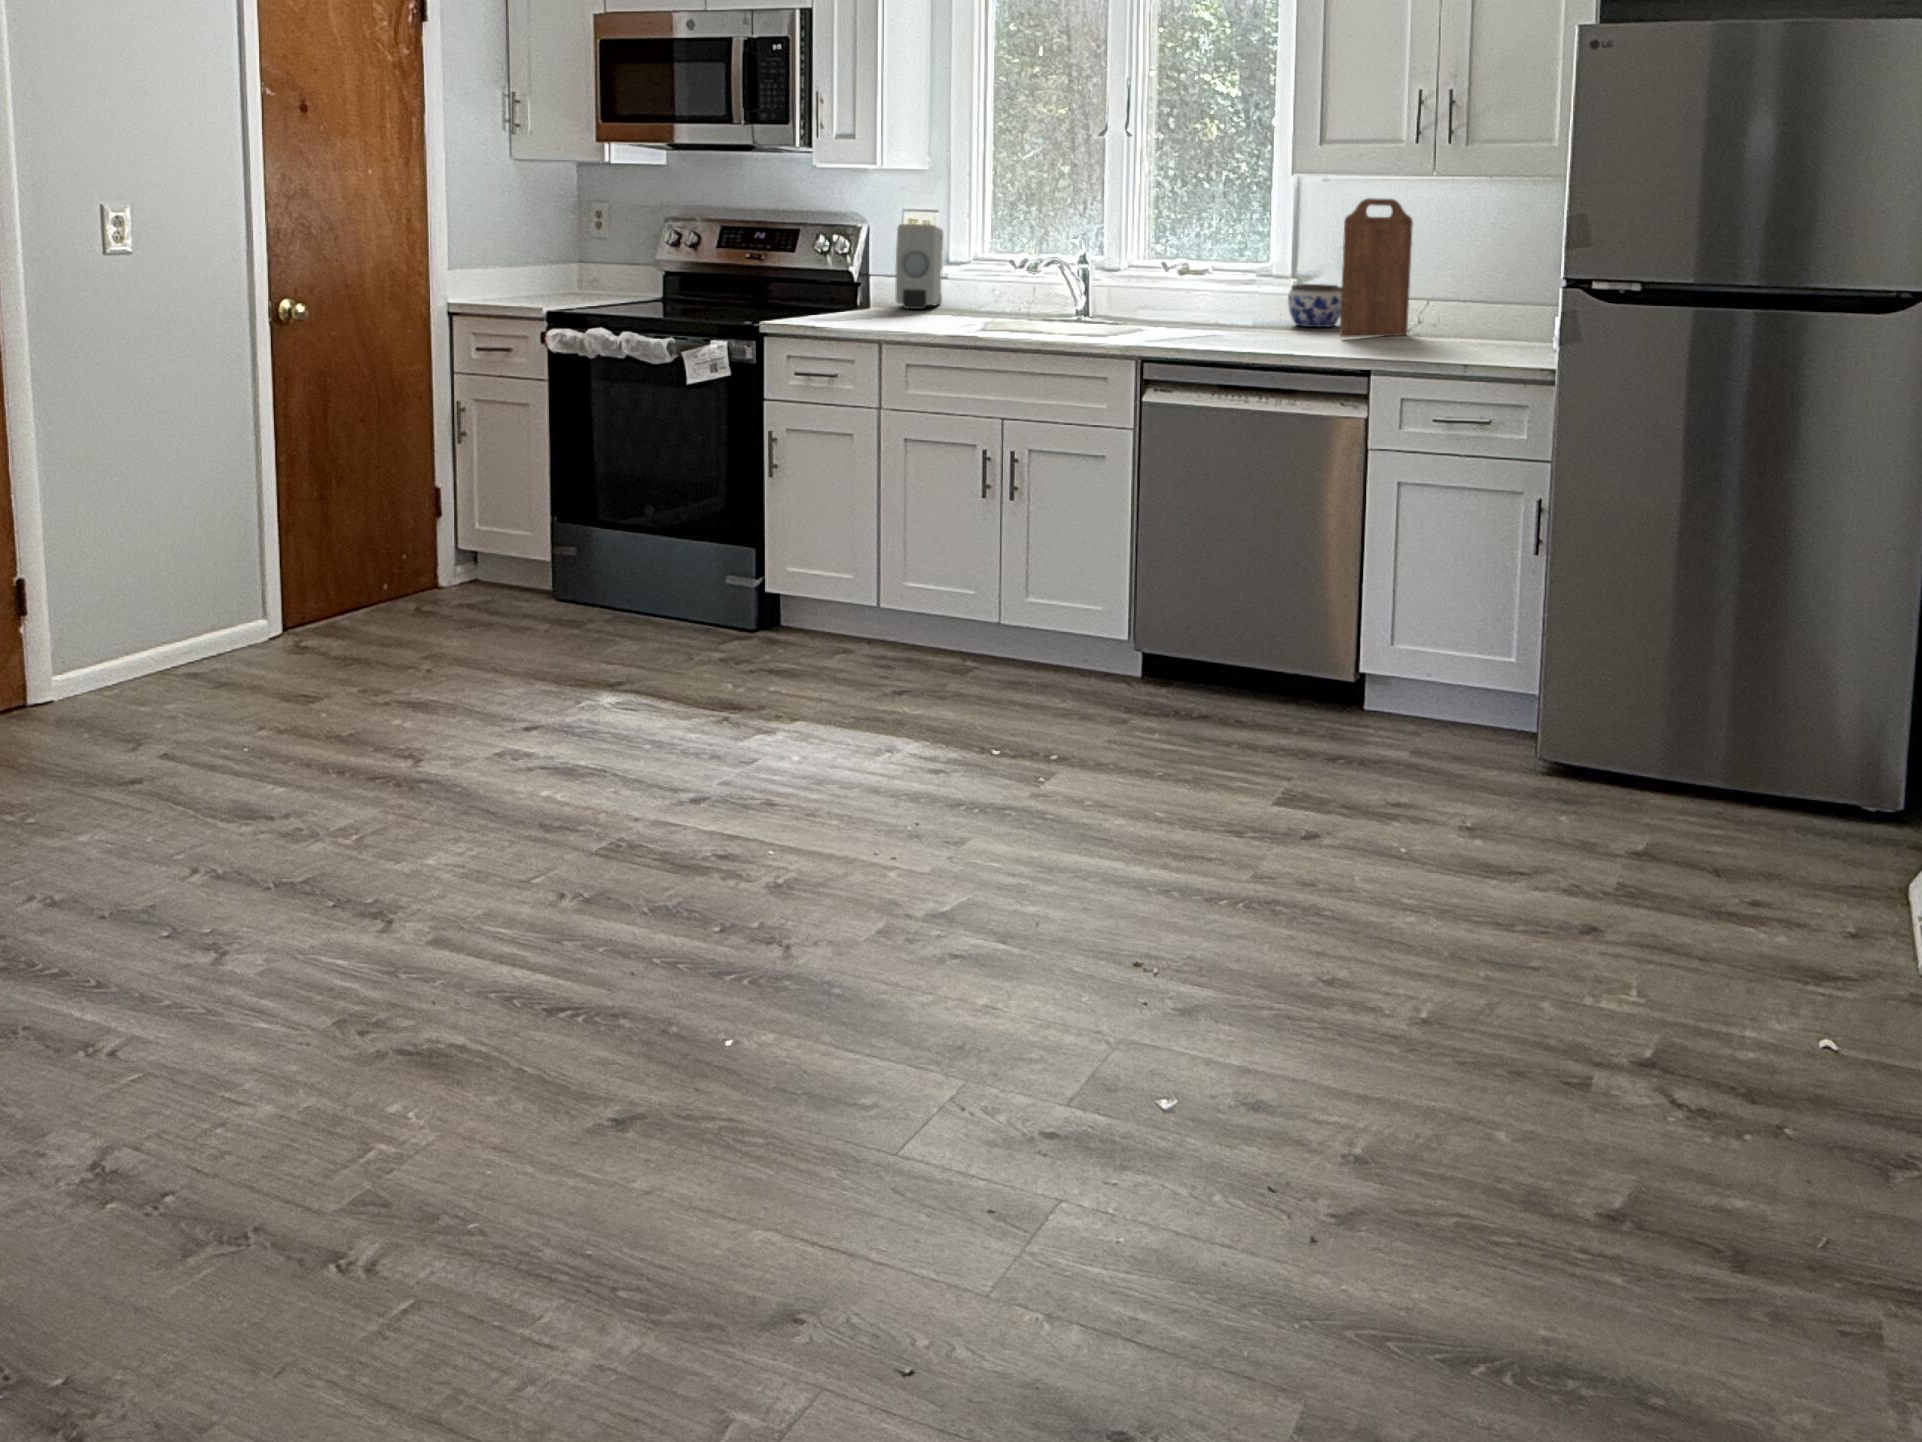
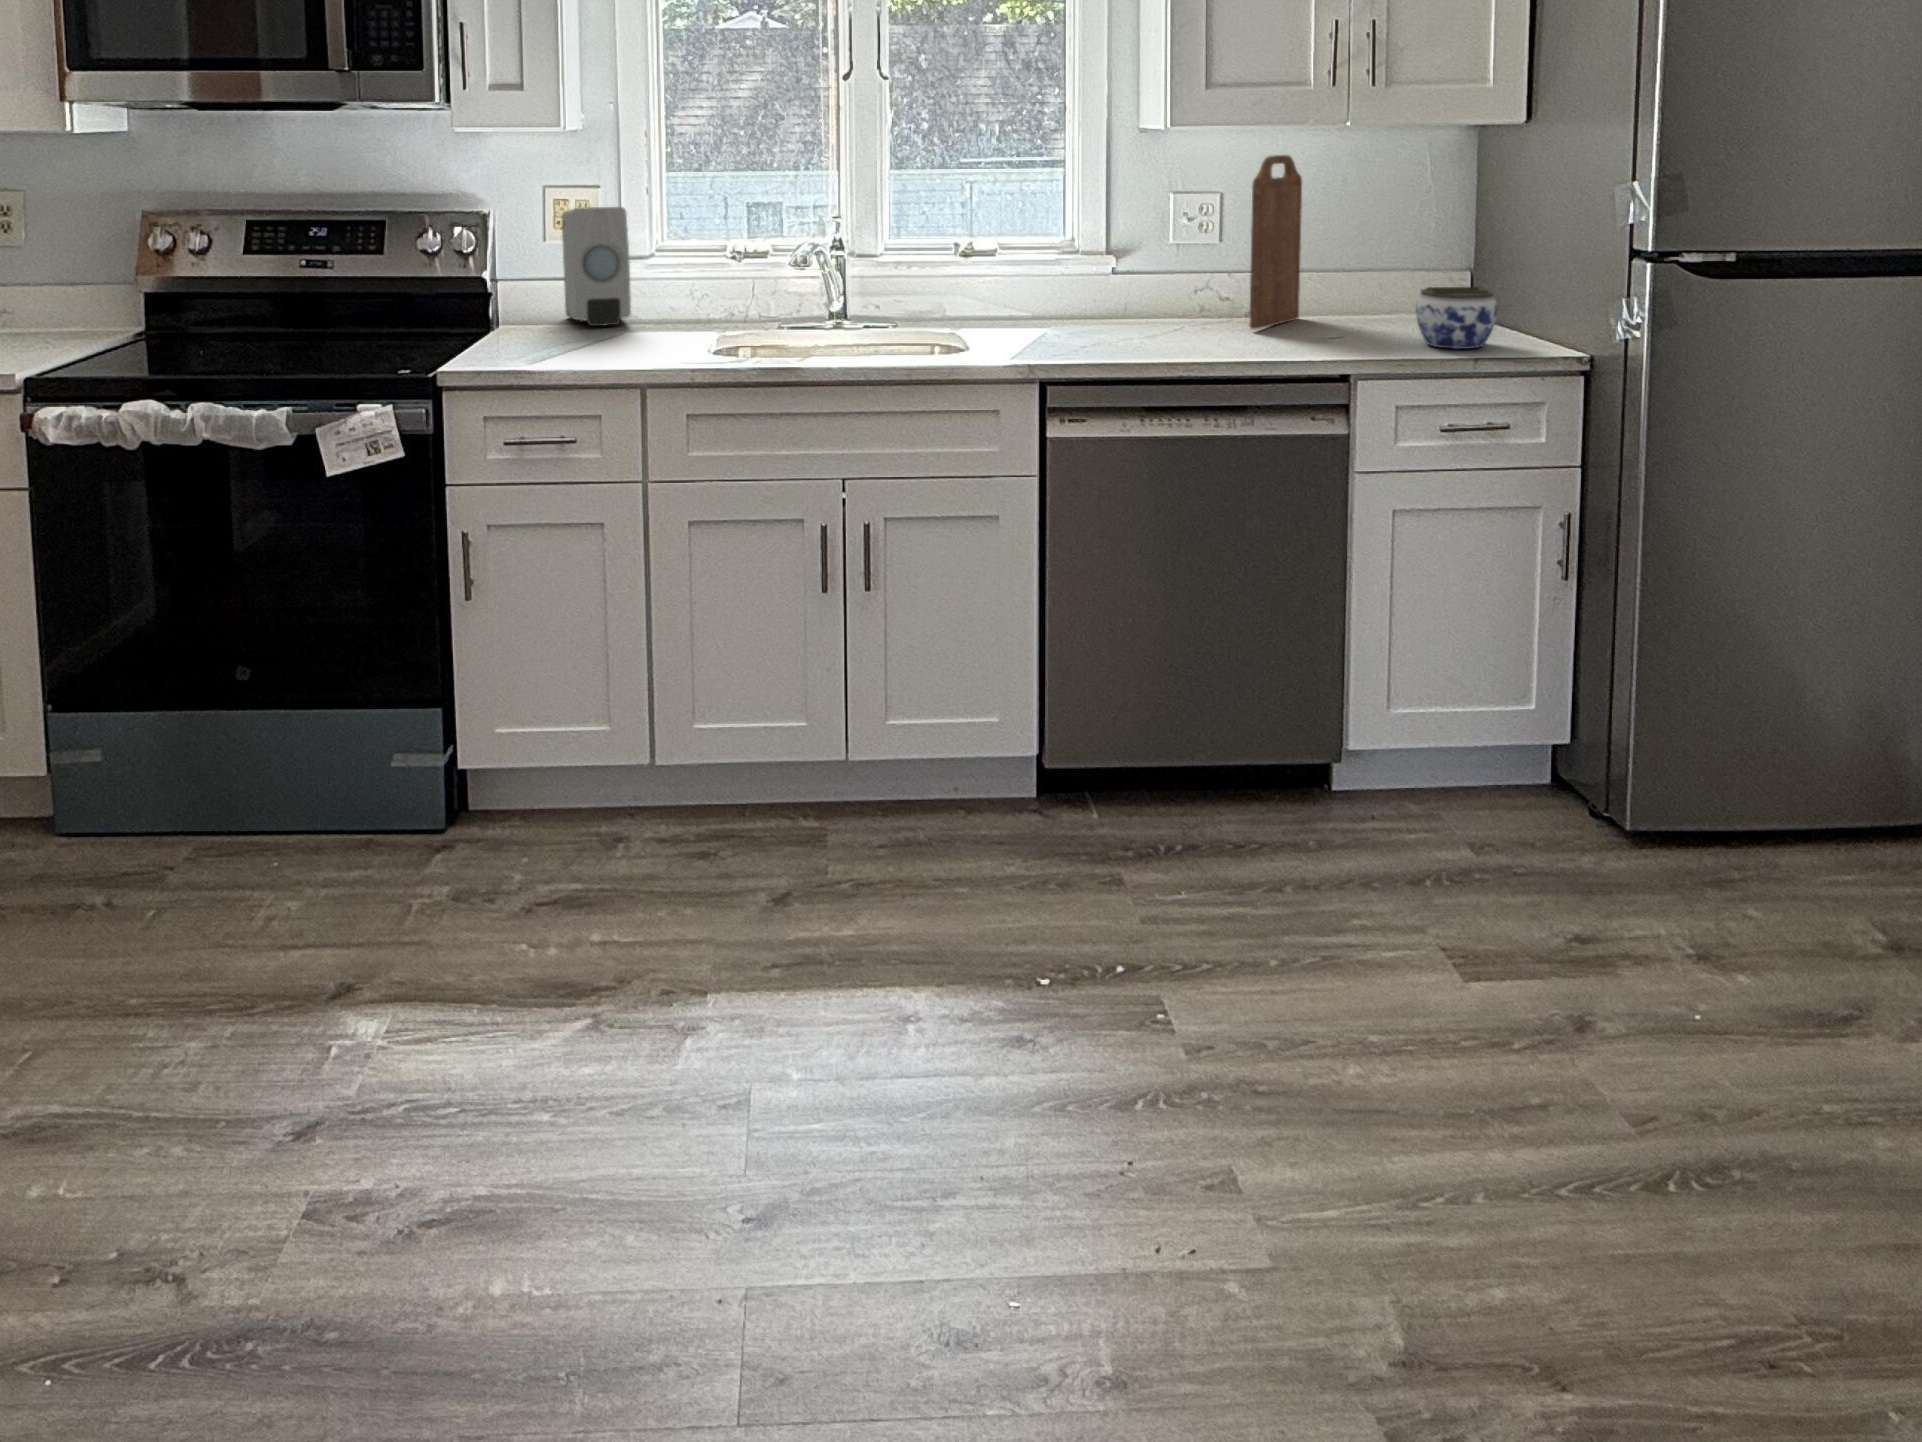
jar: present [1288,284,1342,327] -> present [1416,287,1497,349]

